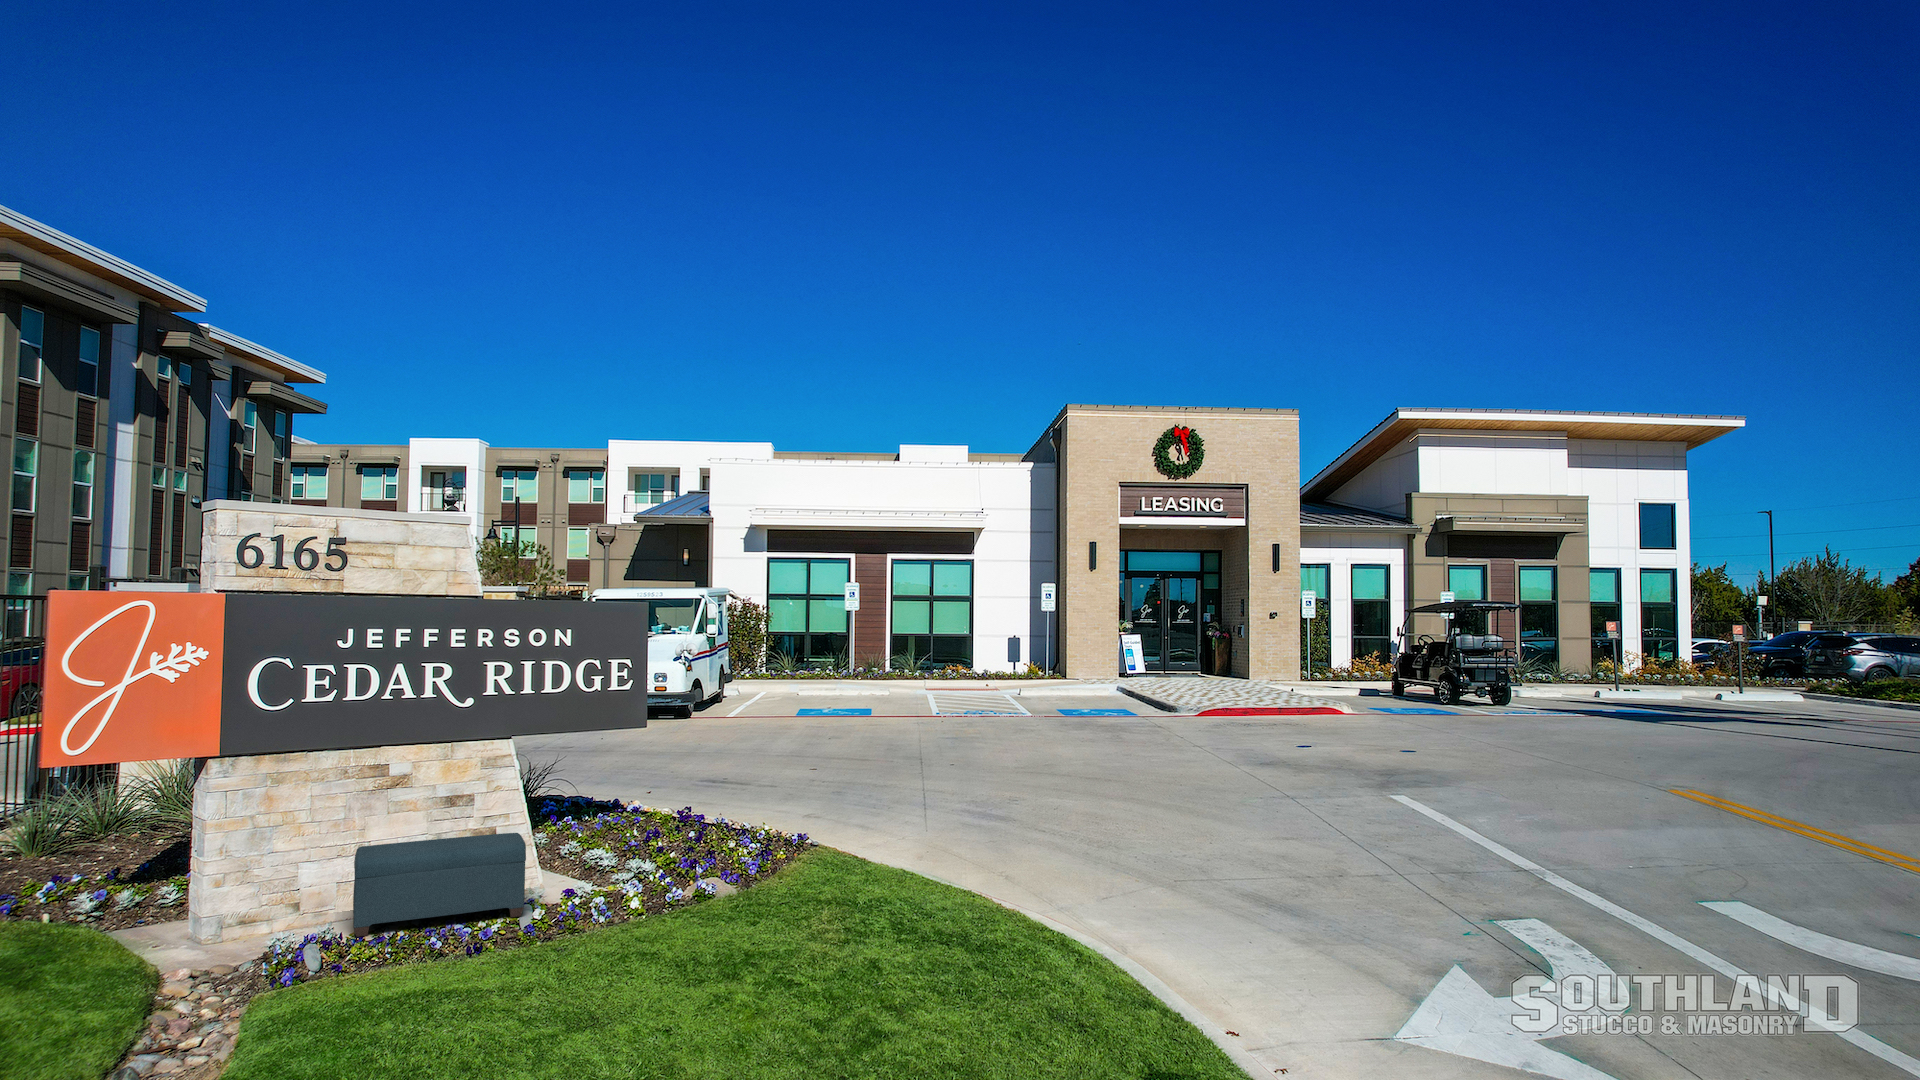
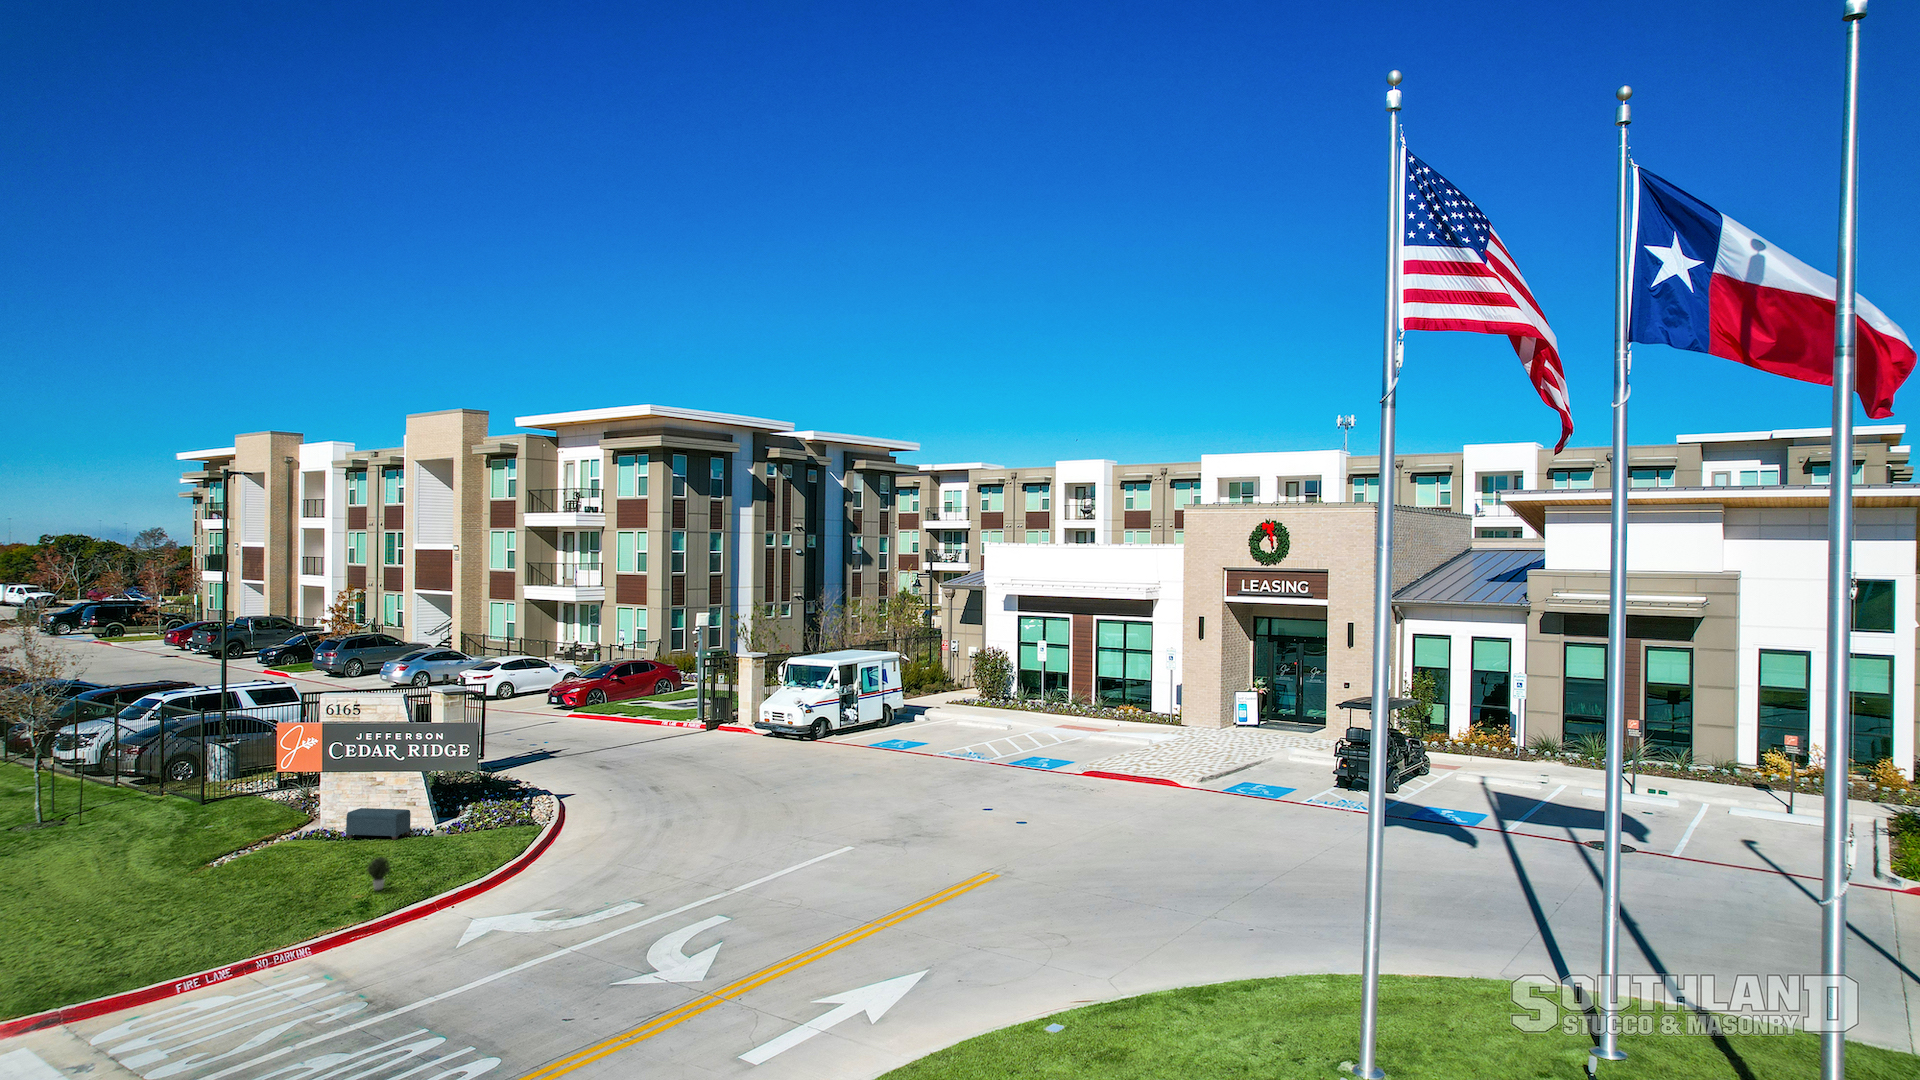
potted plant: none [878,938,948,1048] -> present [367,857,391,890]

